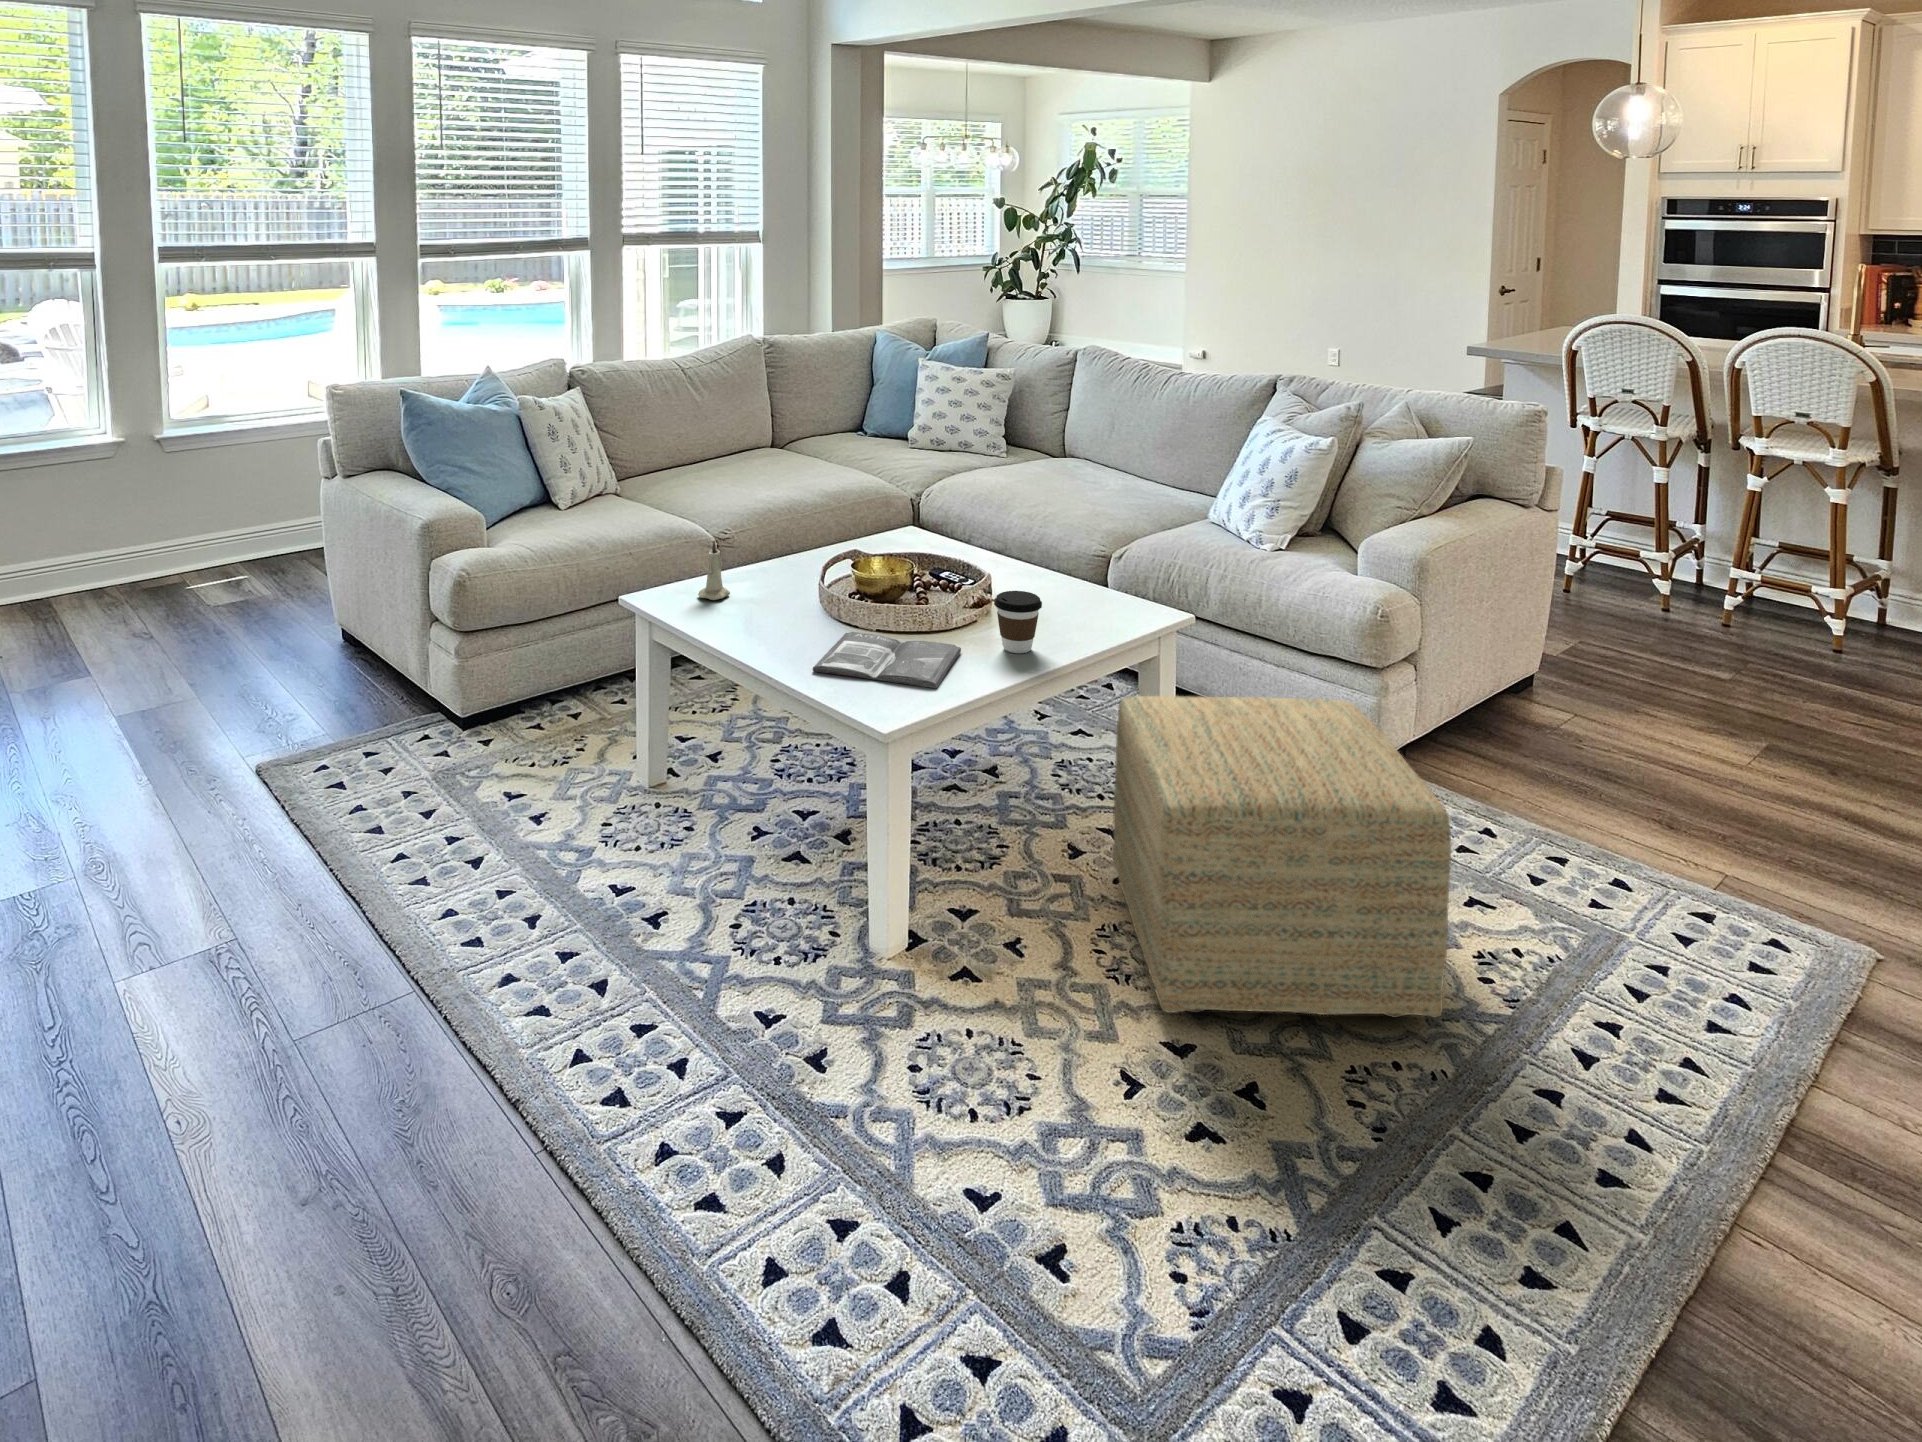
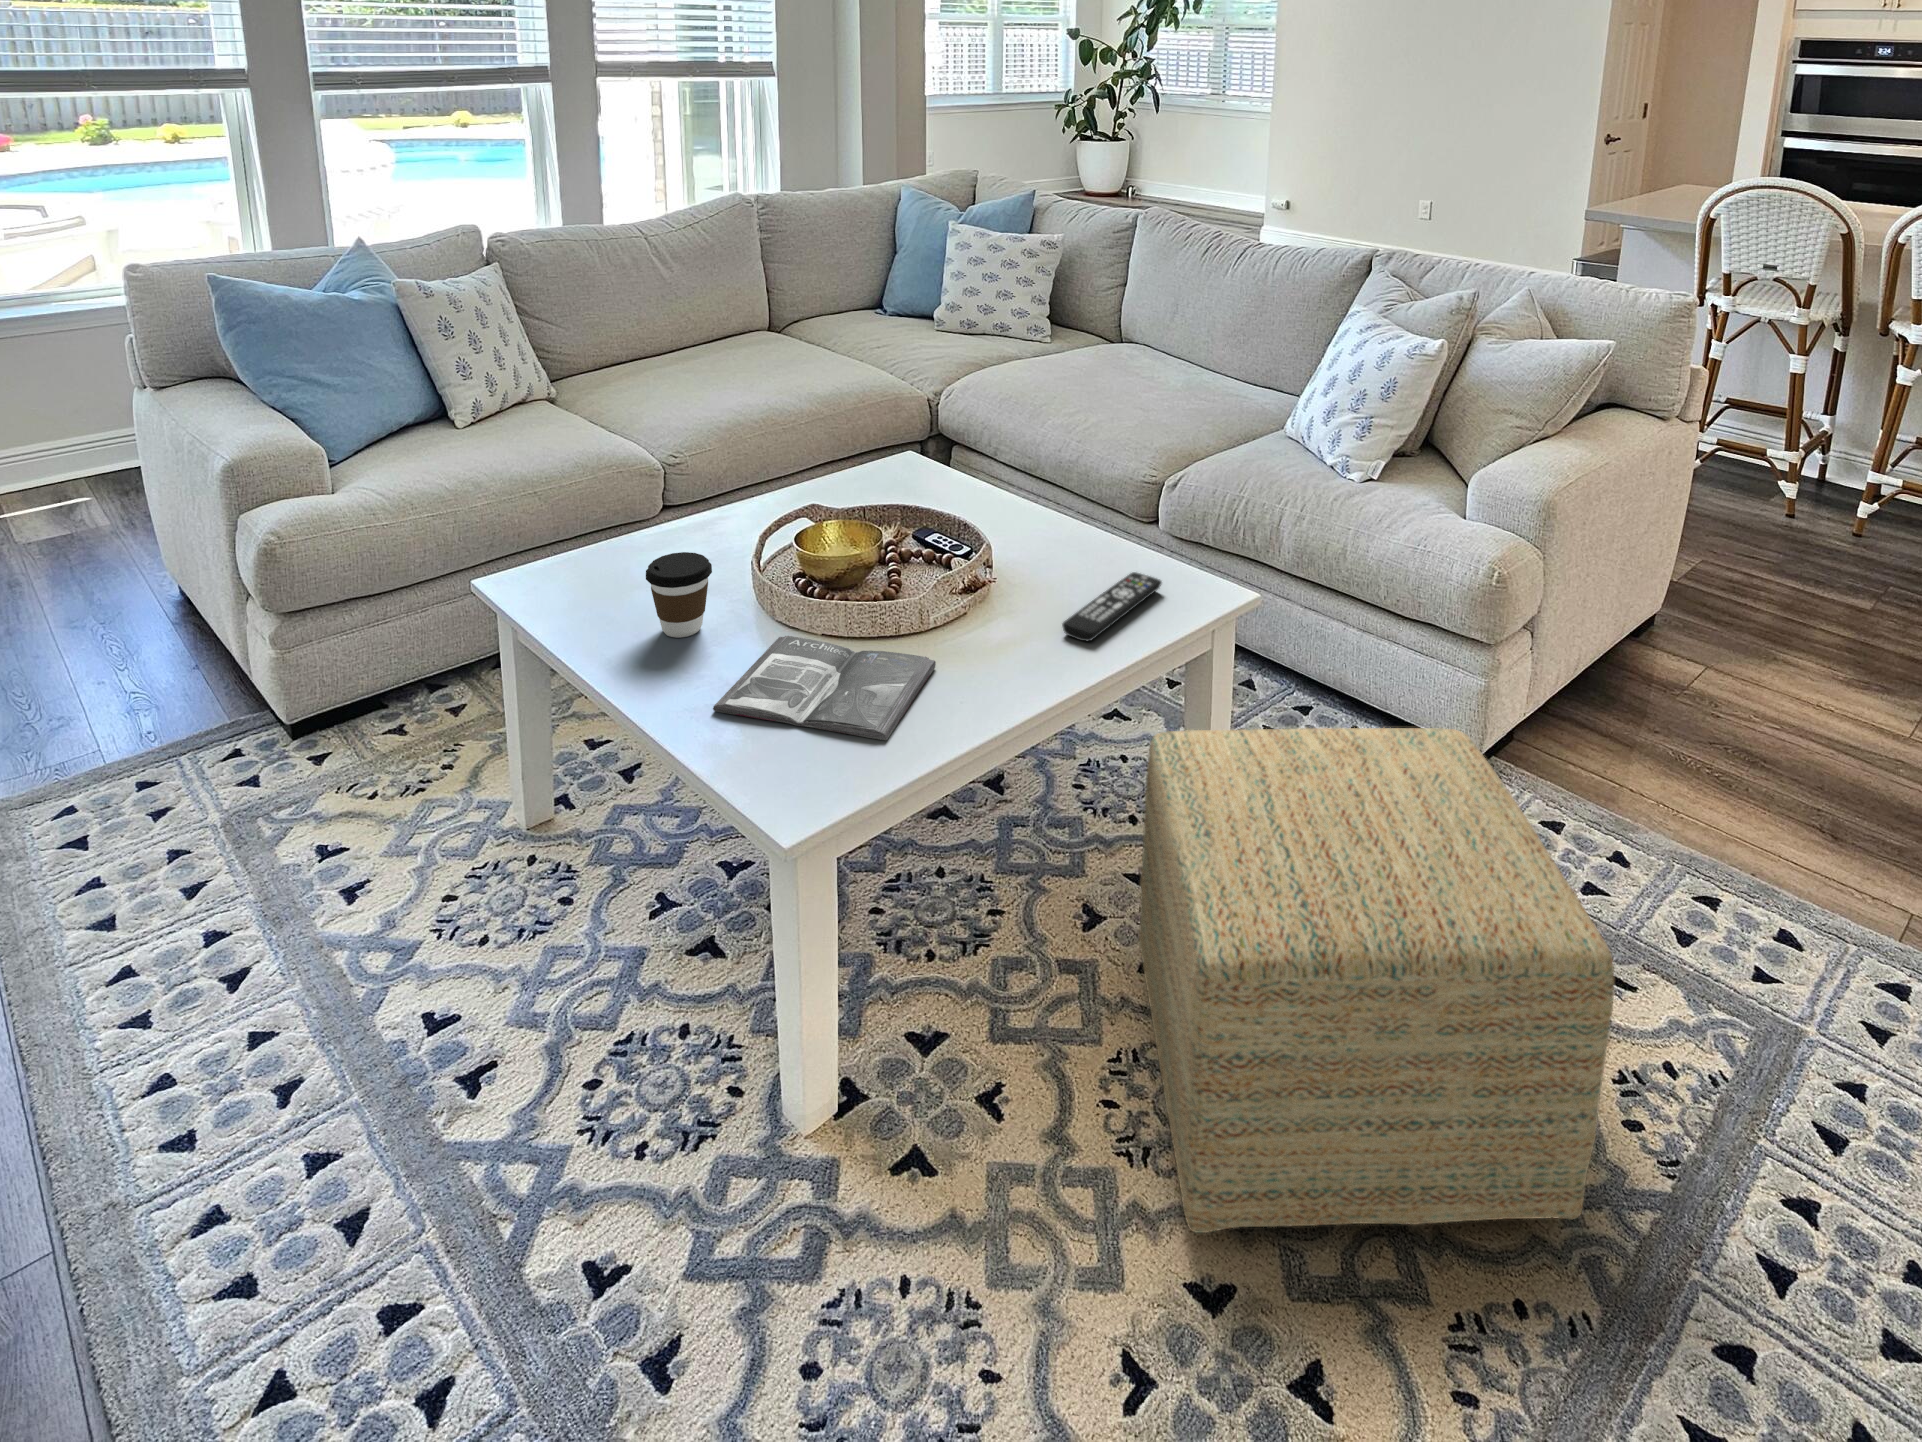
candle: present [698,541,730,600] -> none [594,496,641,577]
coffee cup: present [994,591,1042,653] -> present [646,552,712,638]
remote control: none [1049,601,1119,641] -> present [1062,572,1162,641]

